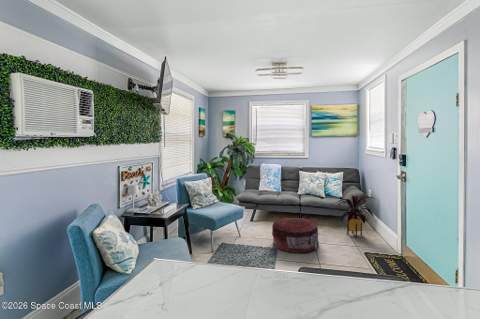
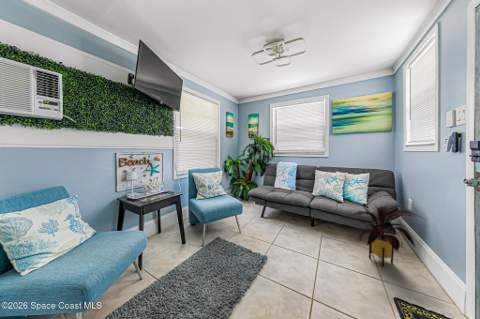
pouf: present [272,218,319,253] -> none [259,225,321,284]

